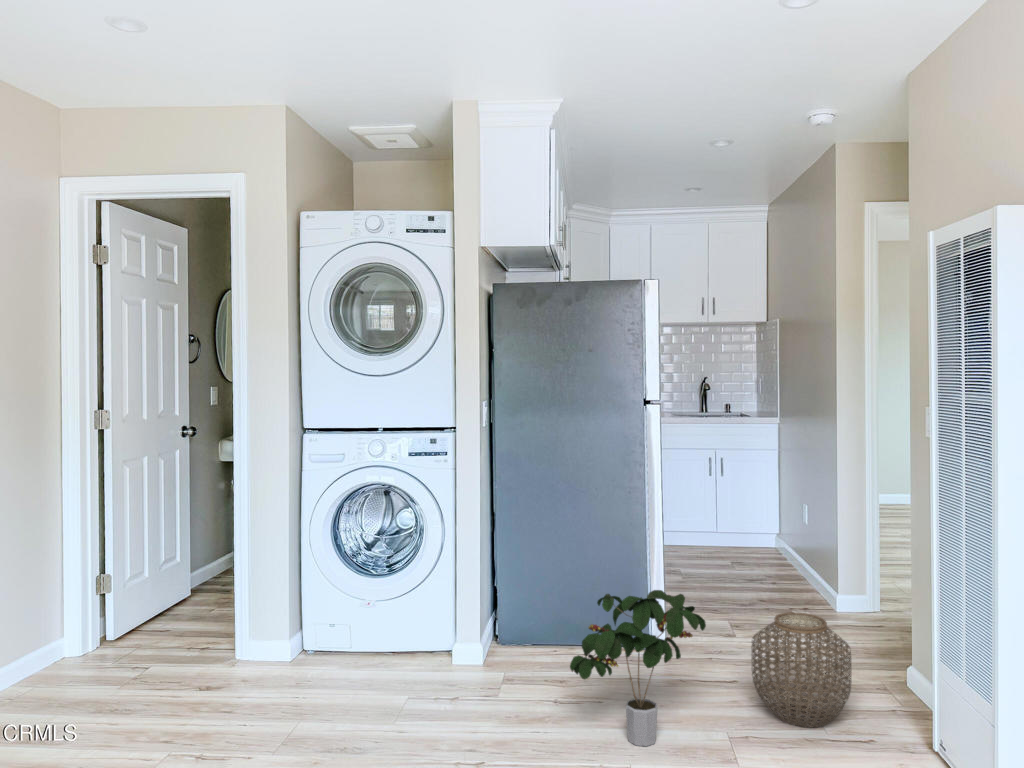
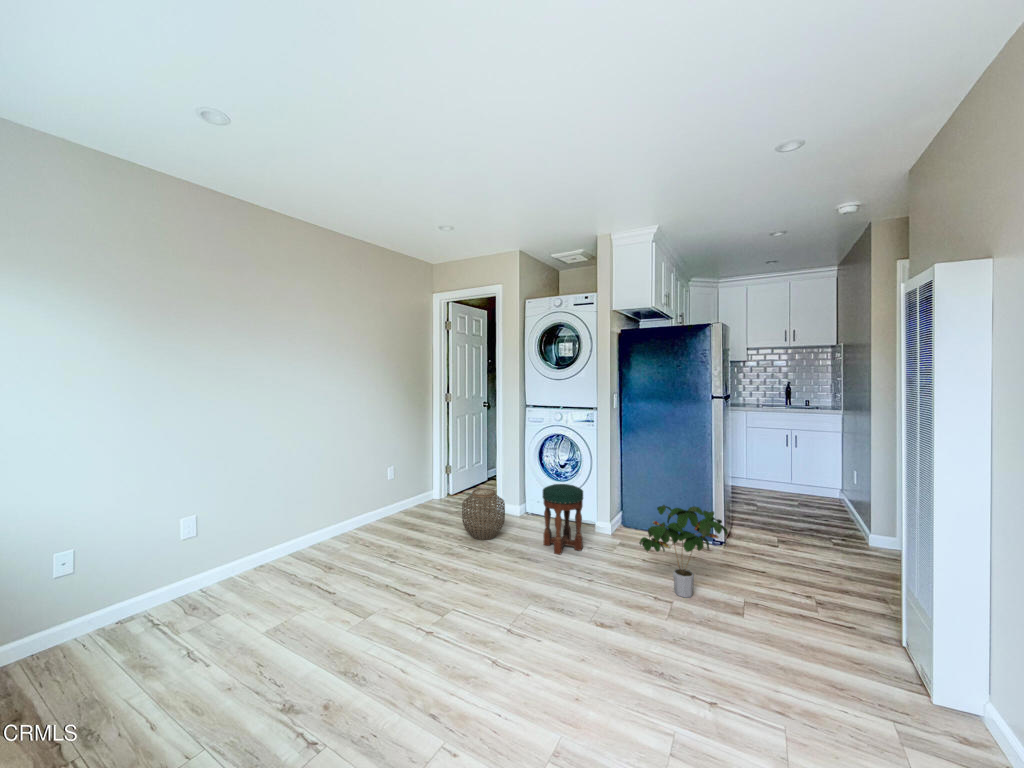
stool: none [366,580,445,717] -> present [543,484,583,554]
woven basket: present [752,612,851,727] -> present [462,489,505,540]

